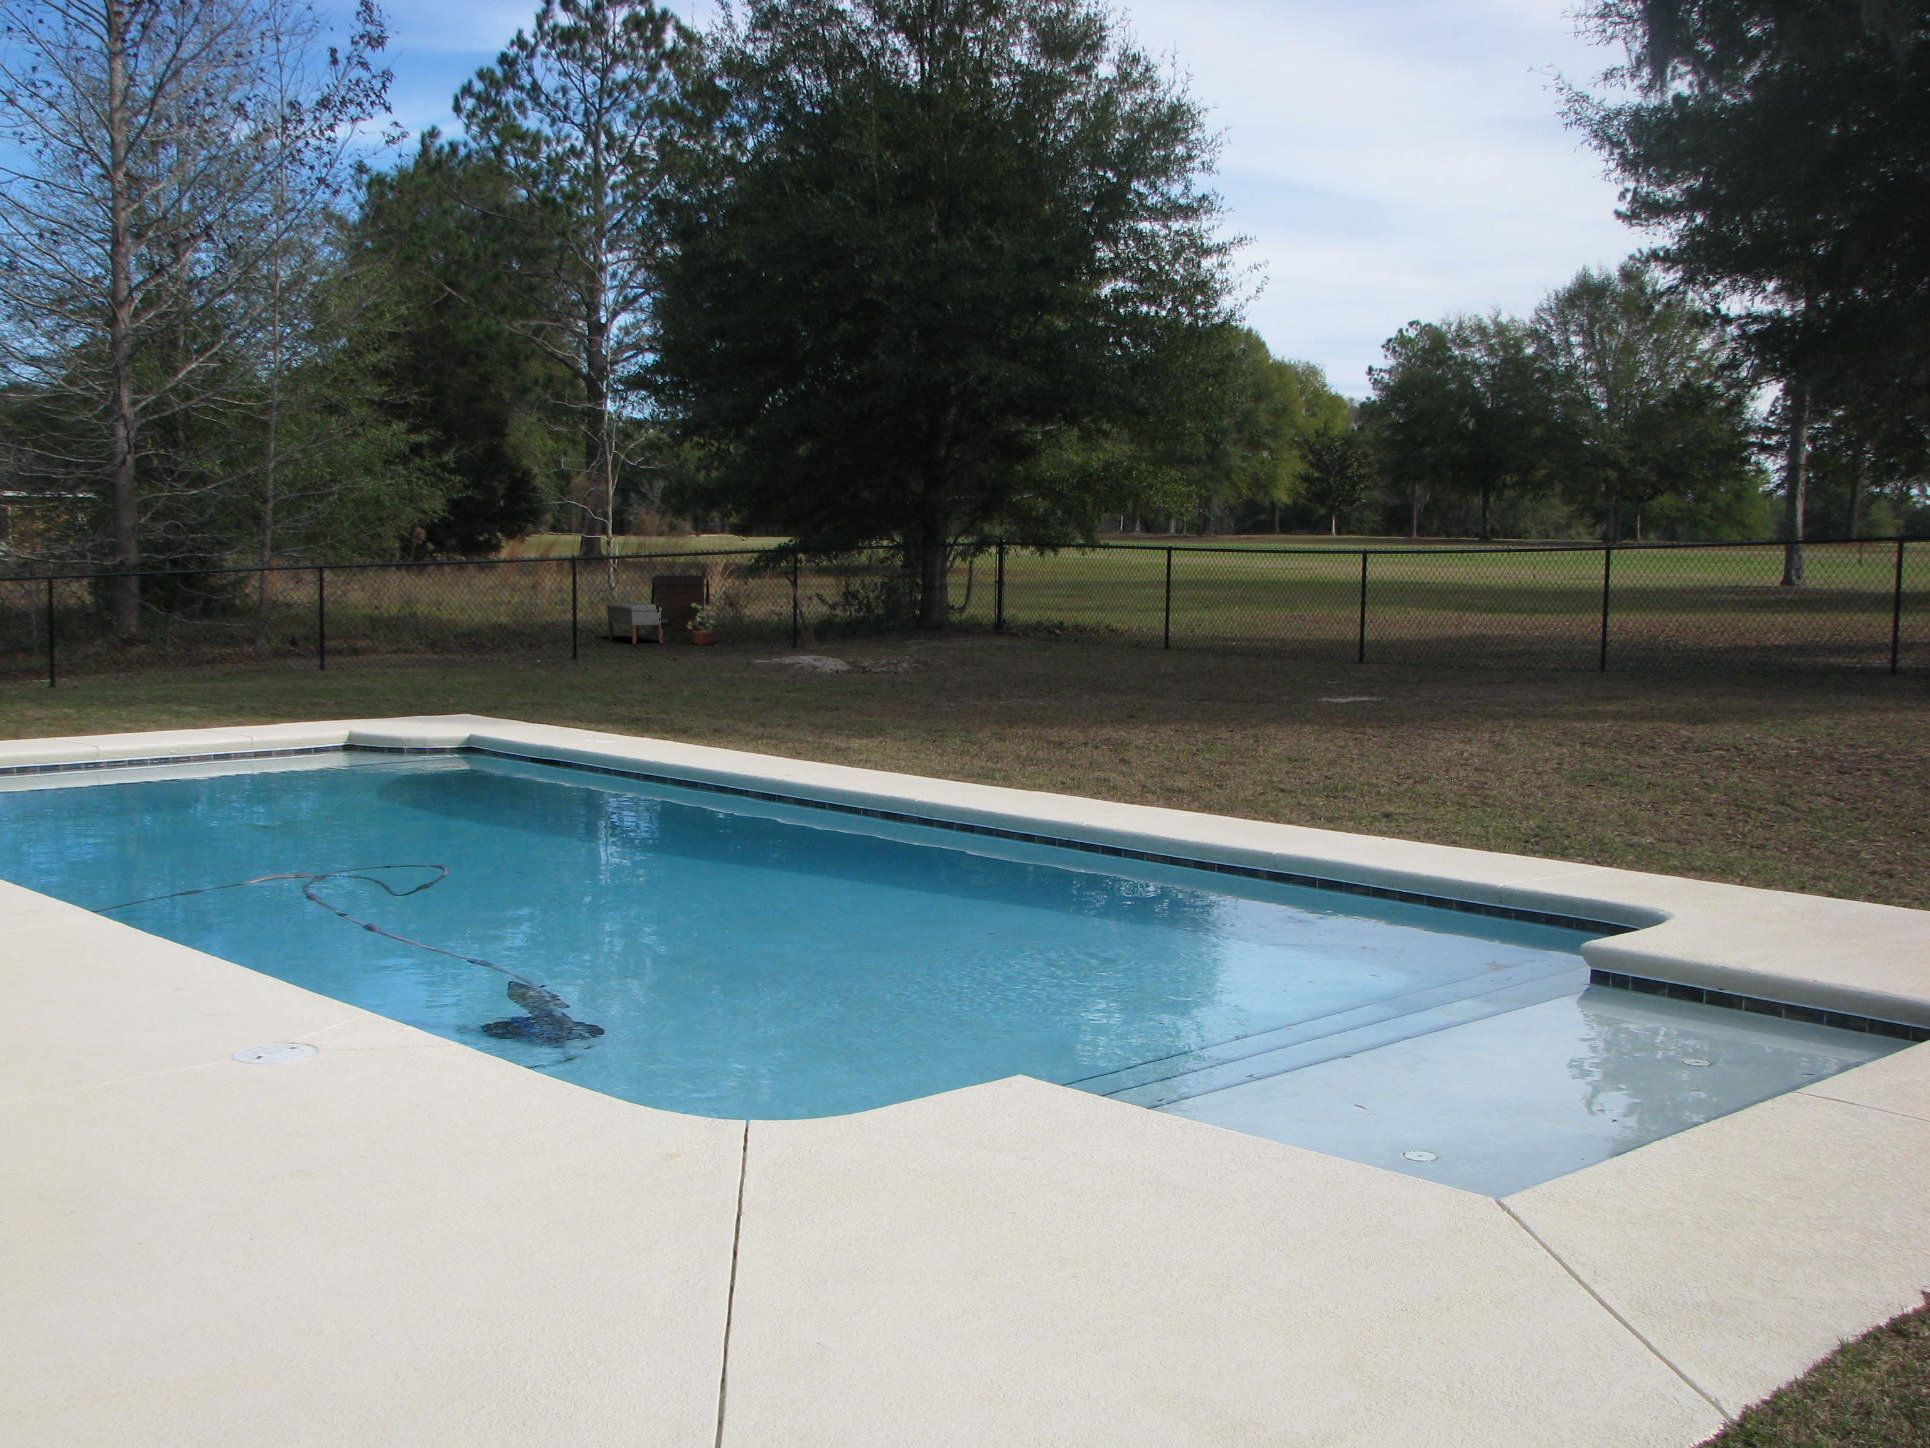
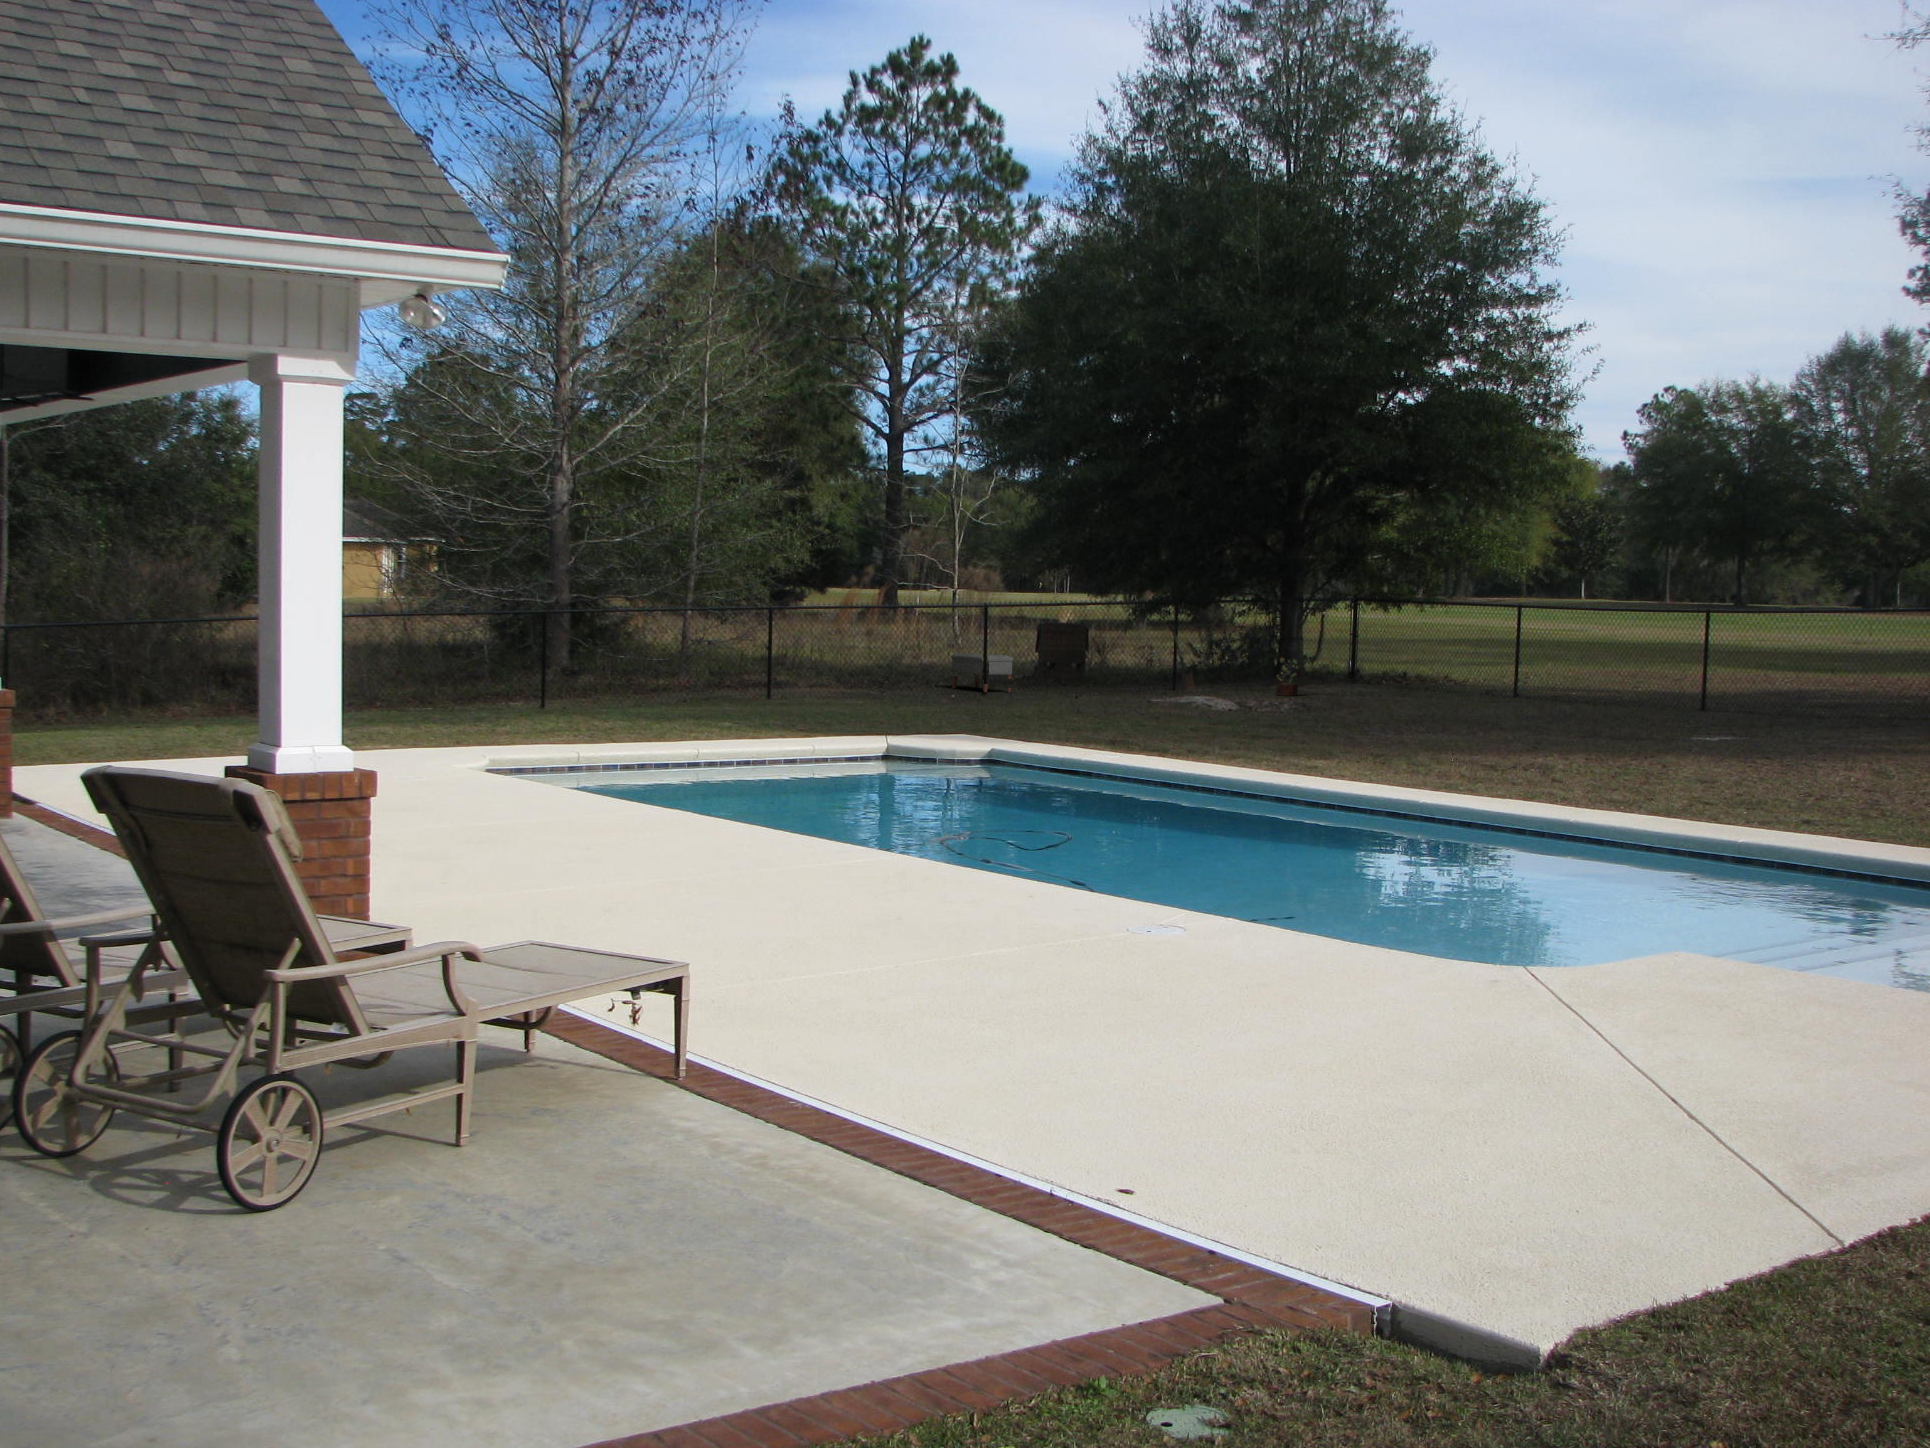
decorative plant: present [686,603,715,645] -> present [1276,657,1298,696]

